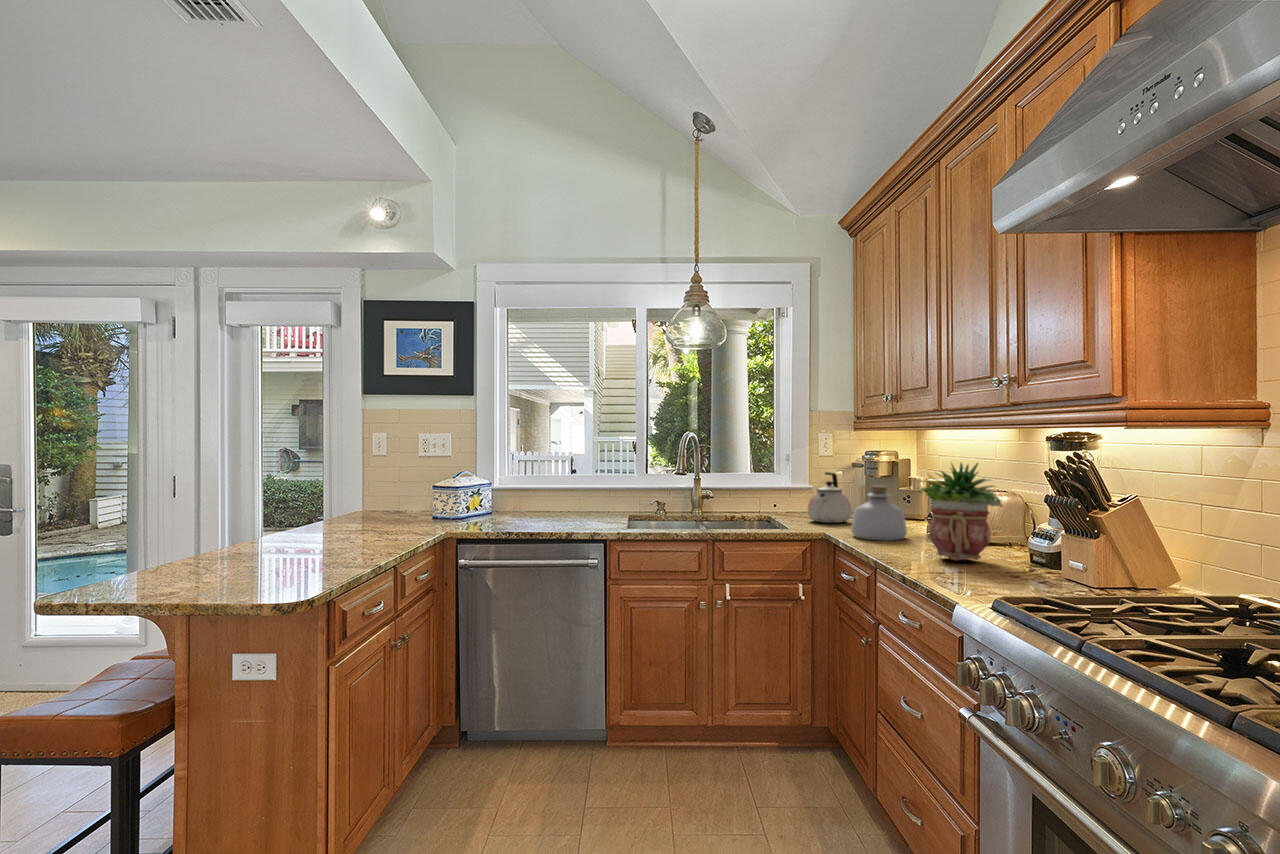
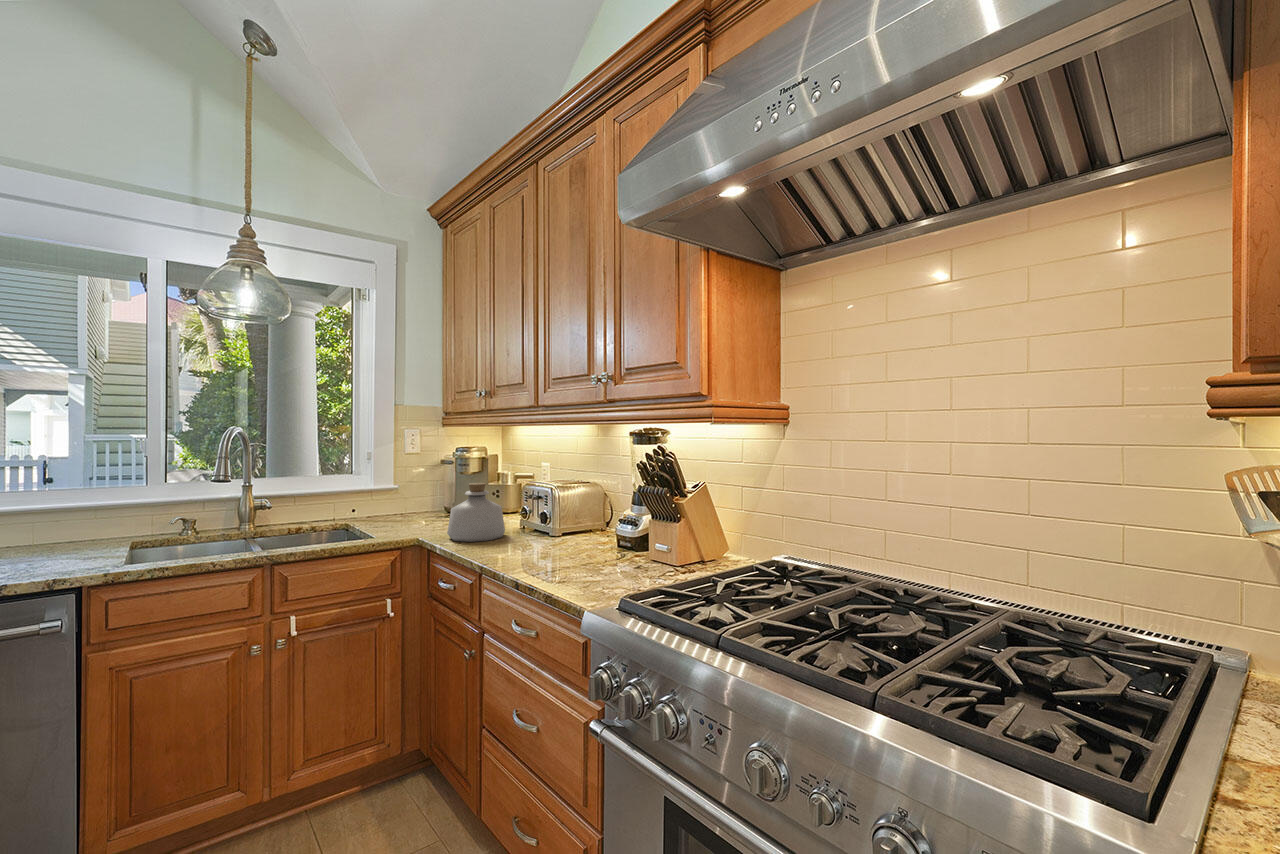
potted plant: present [918,463,1003,560] -> none [526,455,611,560]
kettle: present [808,472,852,523] -> none [394,470,442,524]

